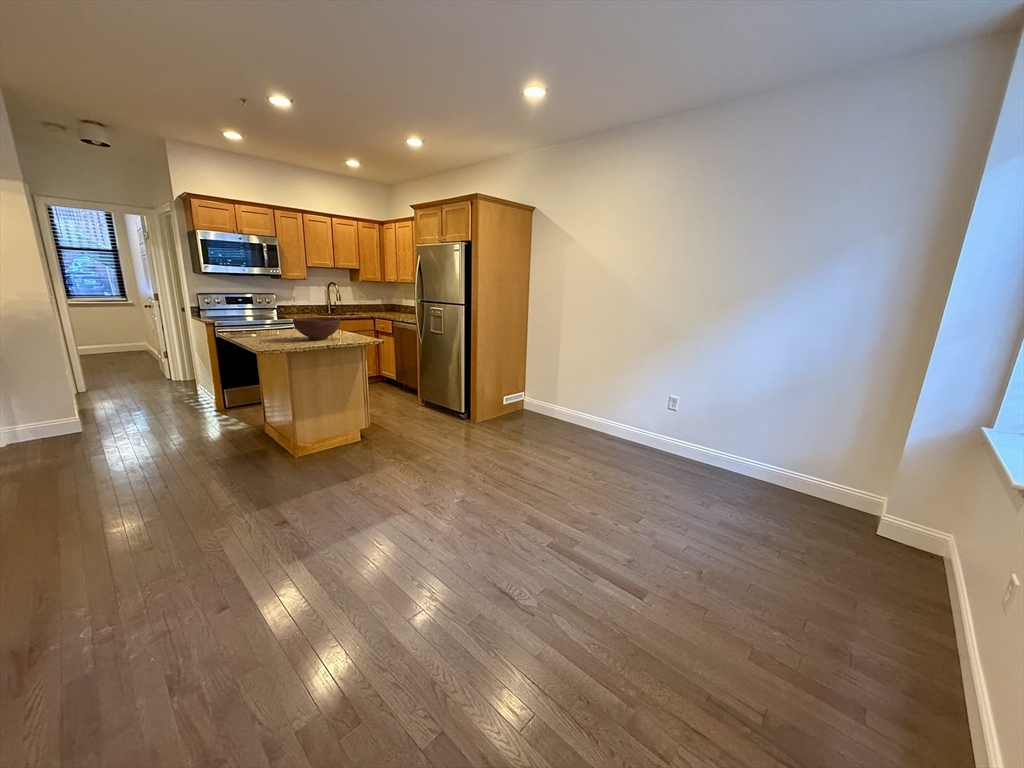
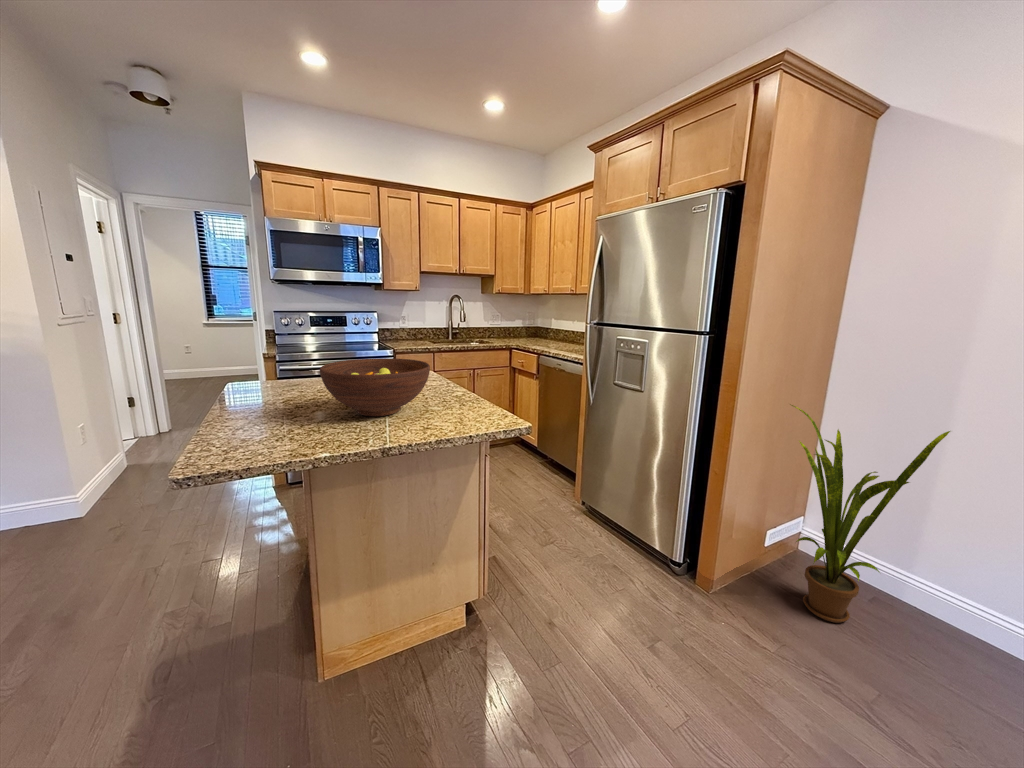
house plant: none [502,336,551,424] -> present [790,404,950,623]

